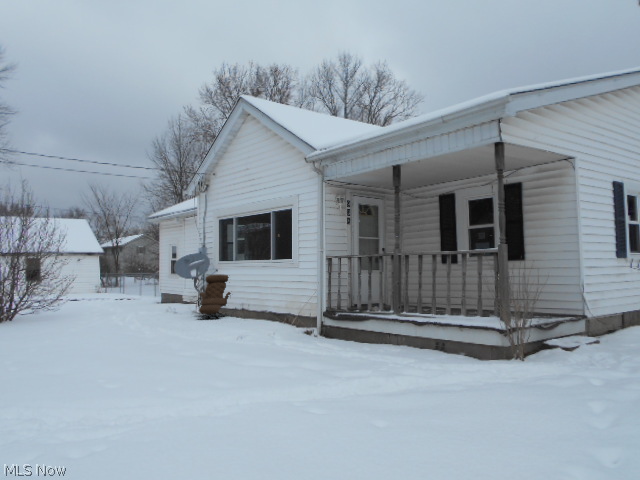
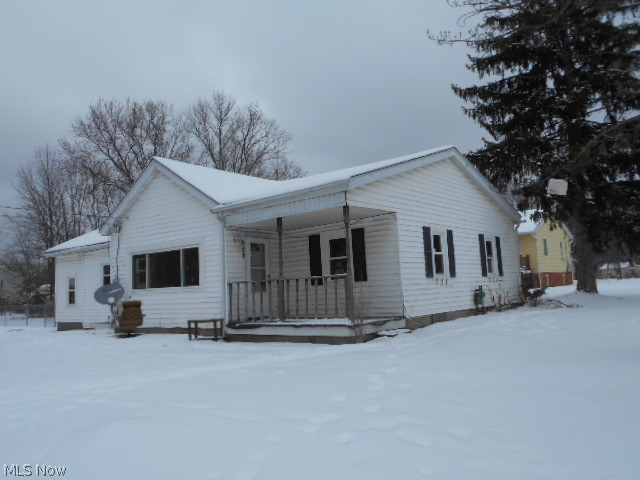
bench: none [273,303,320,331] -> present [187,318,224,339]

